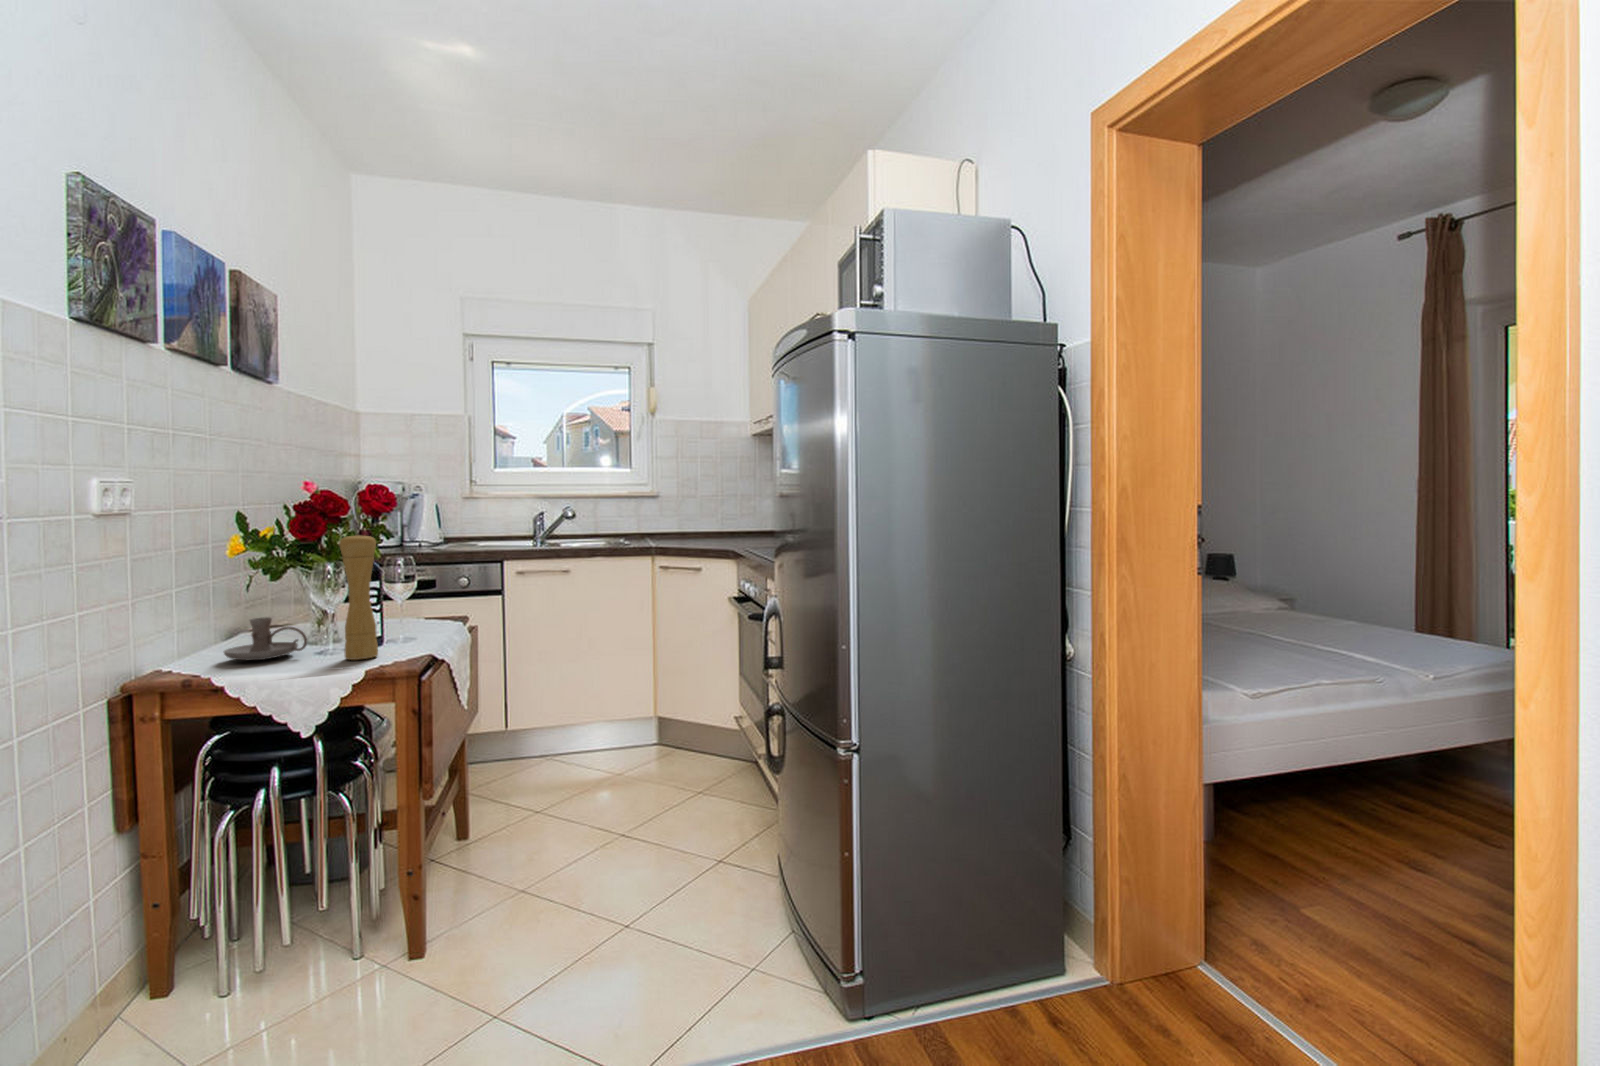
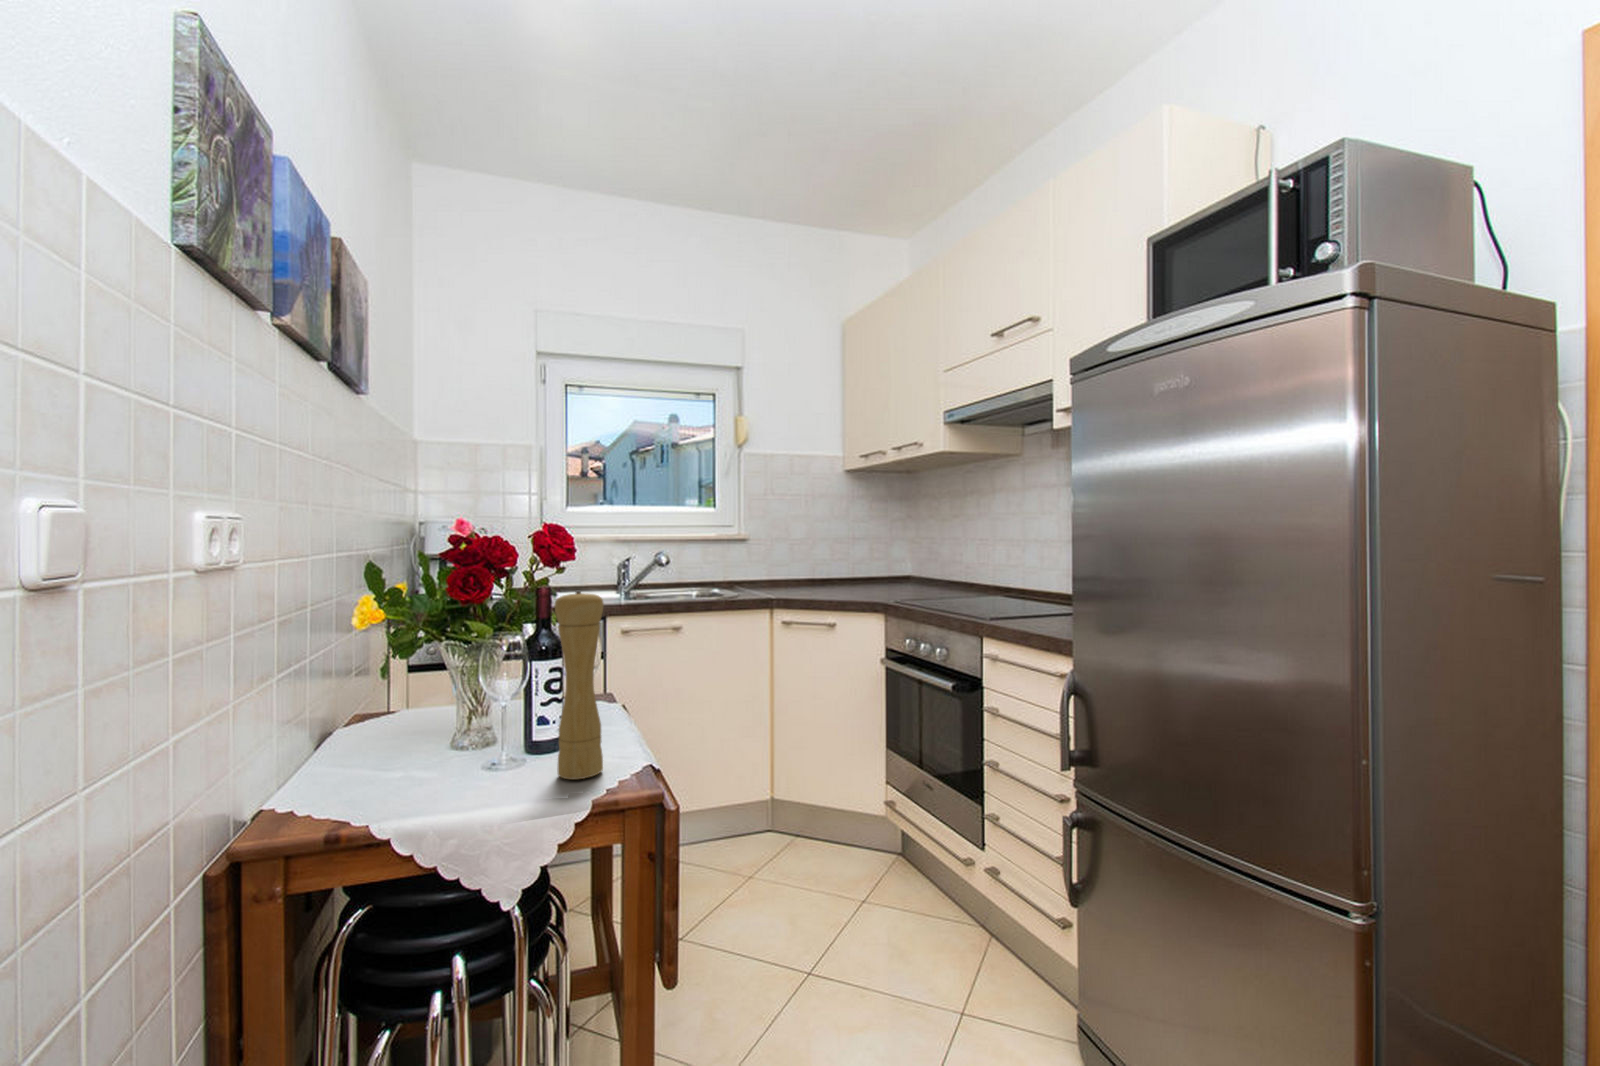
candle holder: present [224,617,307,660] -> none [371,717,495,788]

